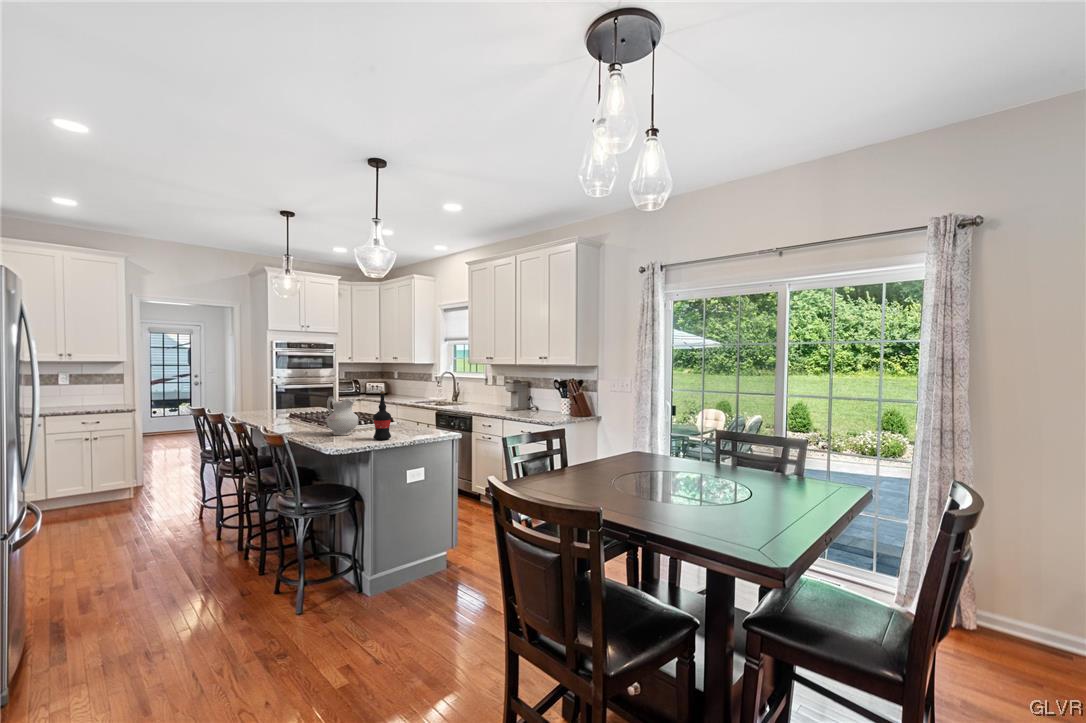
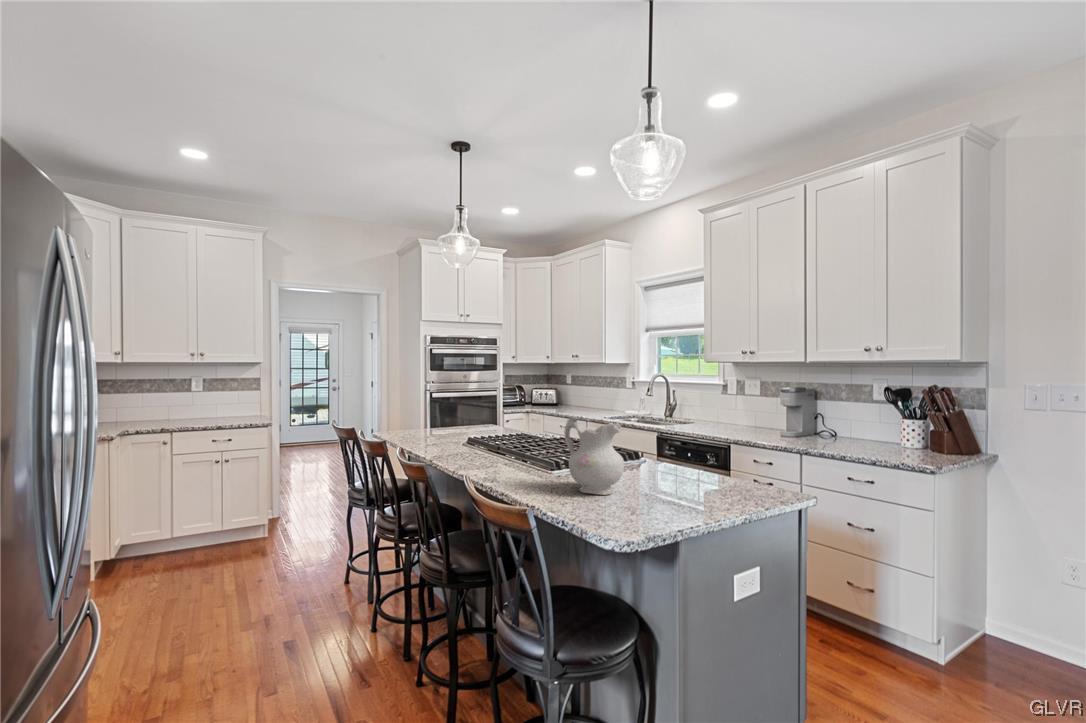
wine bottle: present [373,391,391,440] -> none [675,411,712,513]

